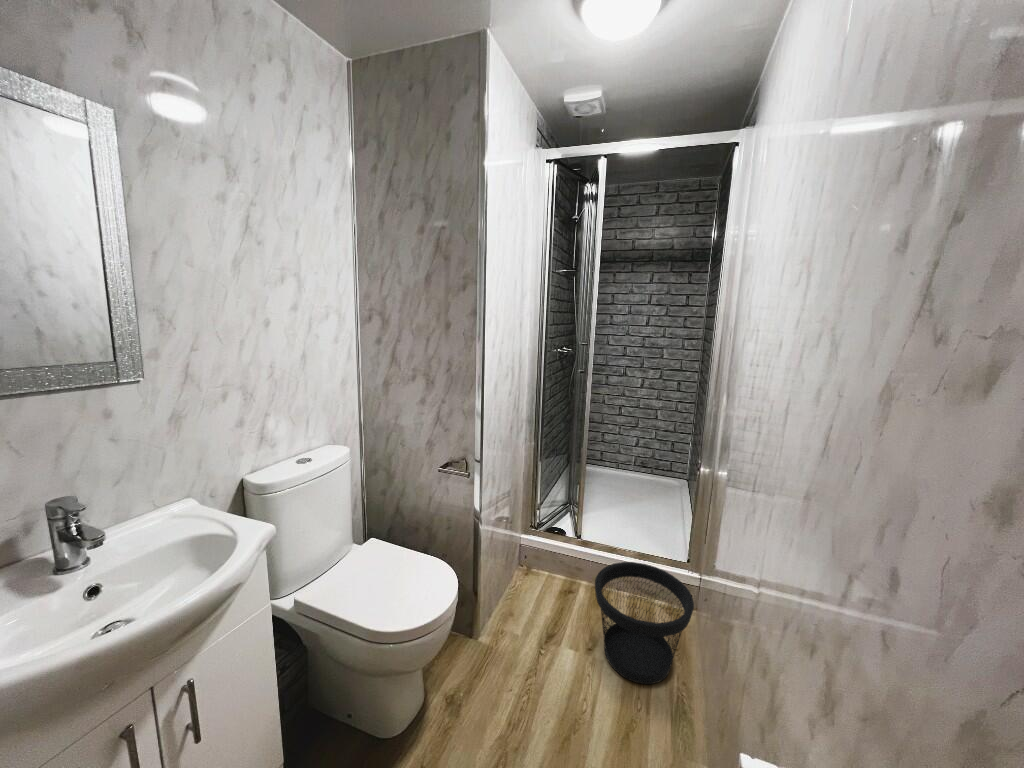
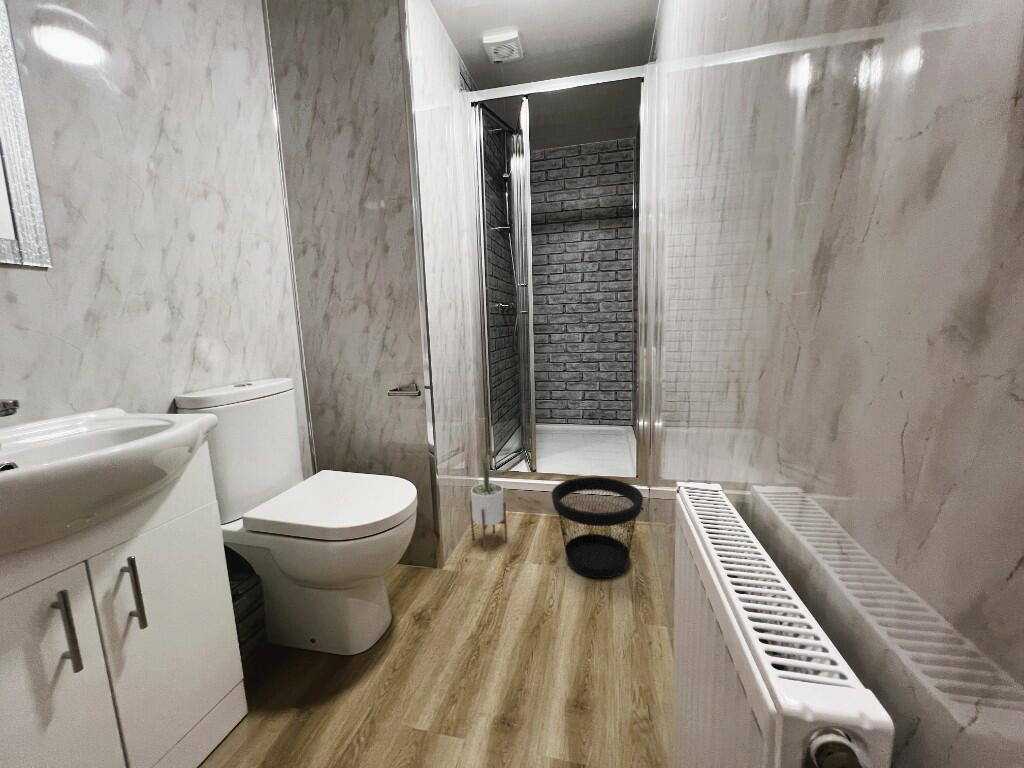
potted plant: none [510,509,547,623] -> present [470,443,507,551]

